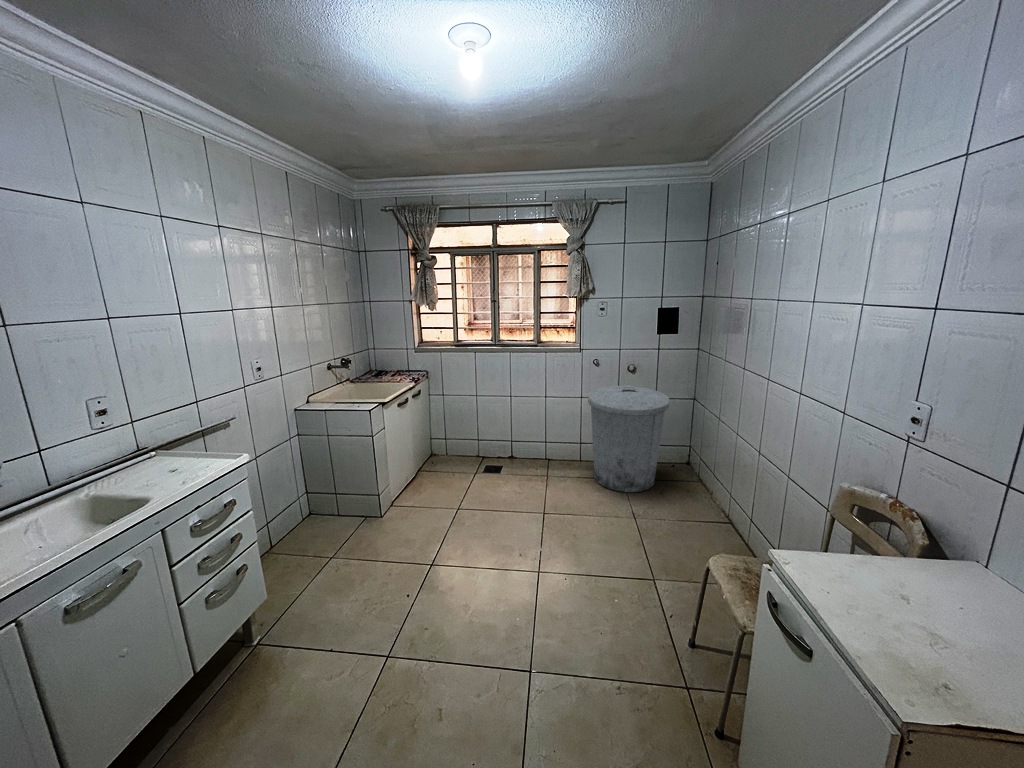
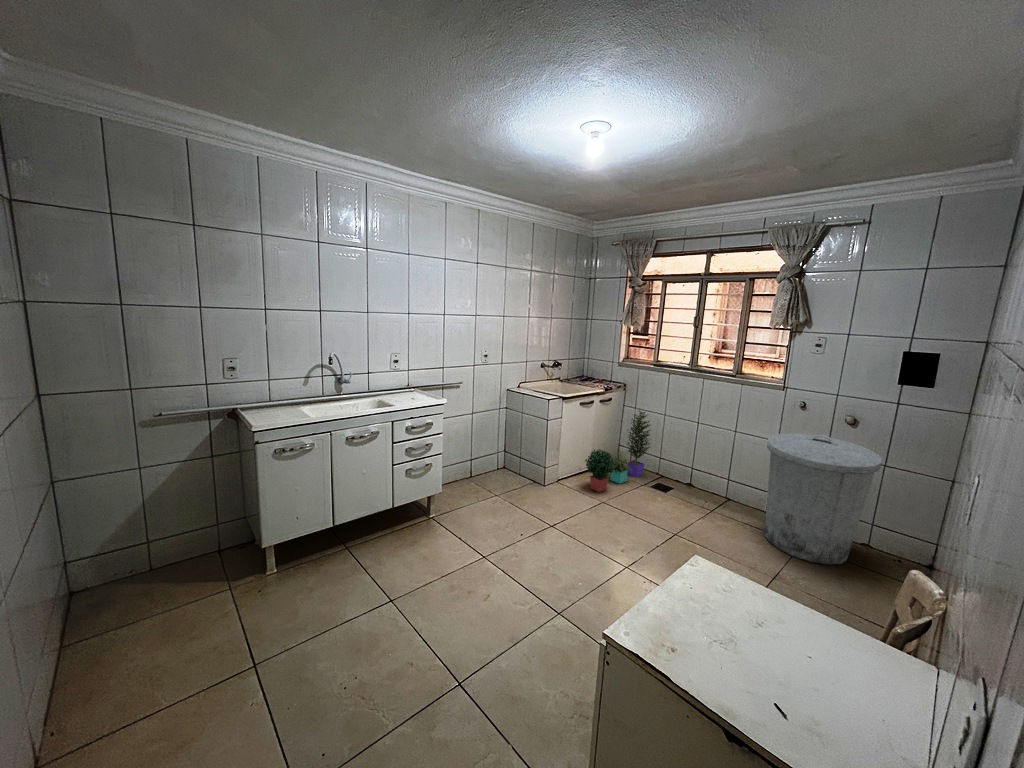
potted plant: none [421,394,474,498] -> present [585,409,651,492]

